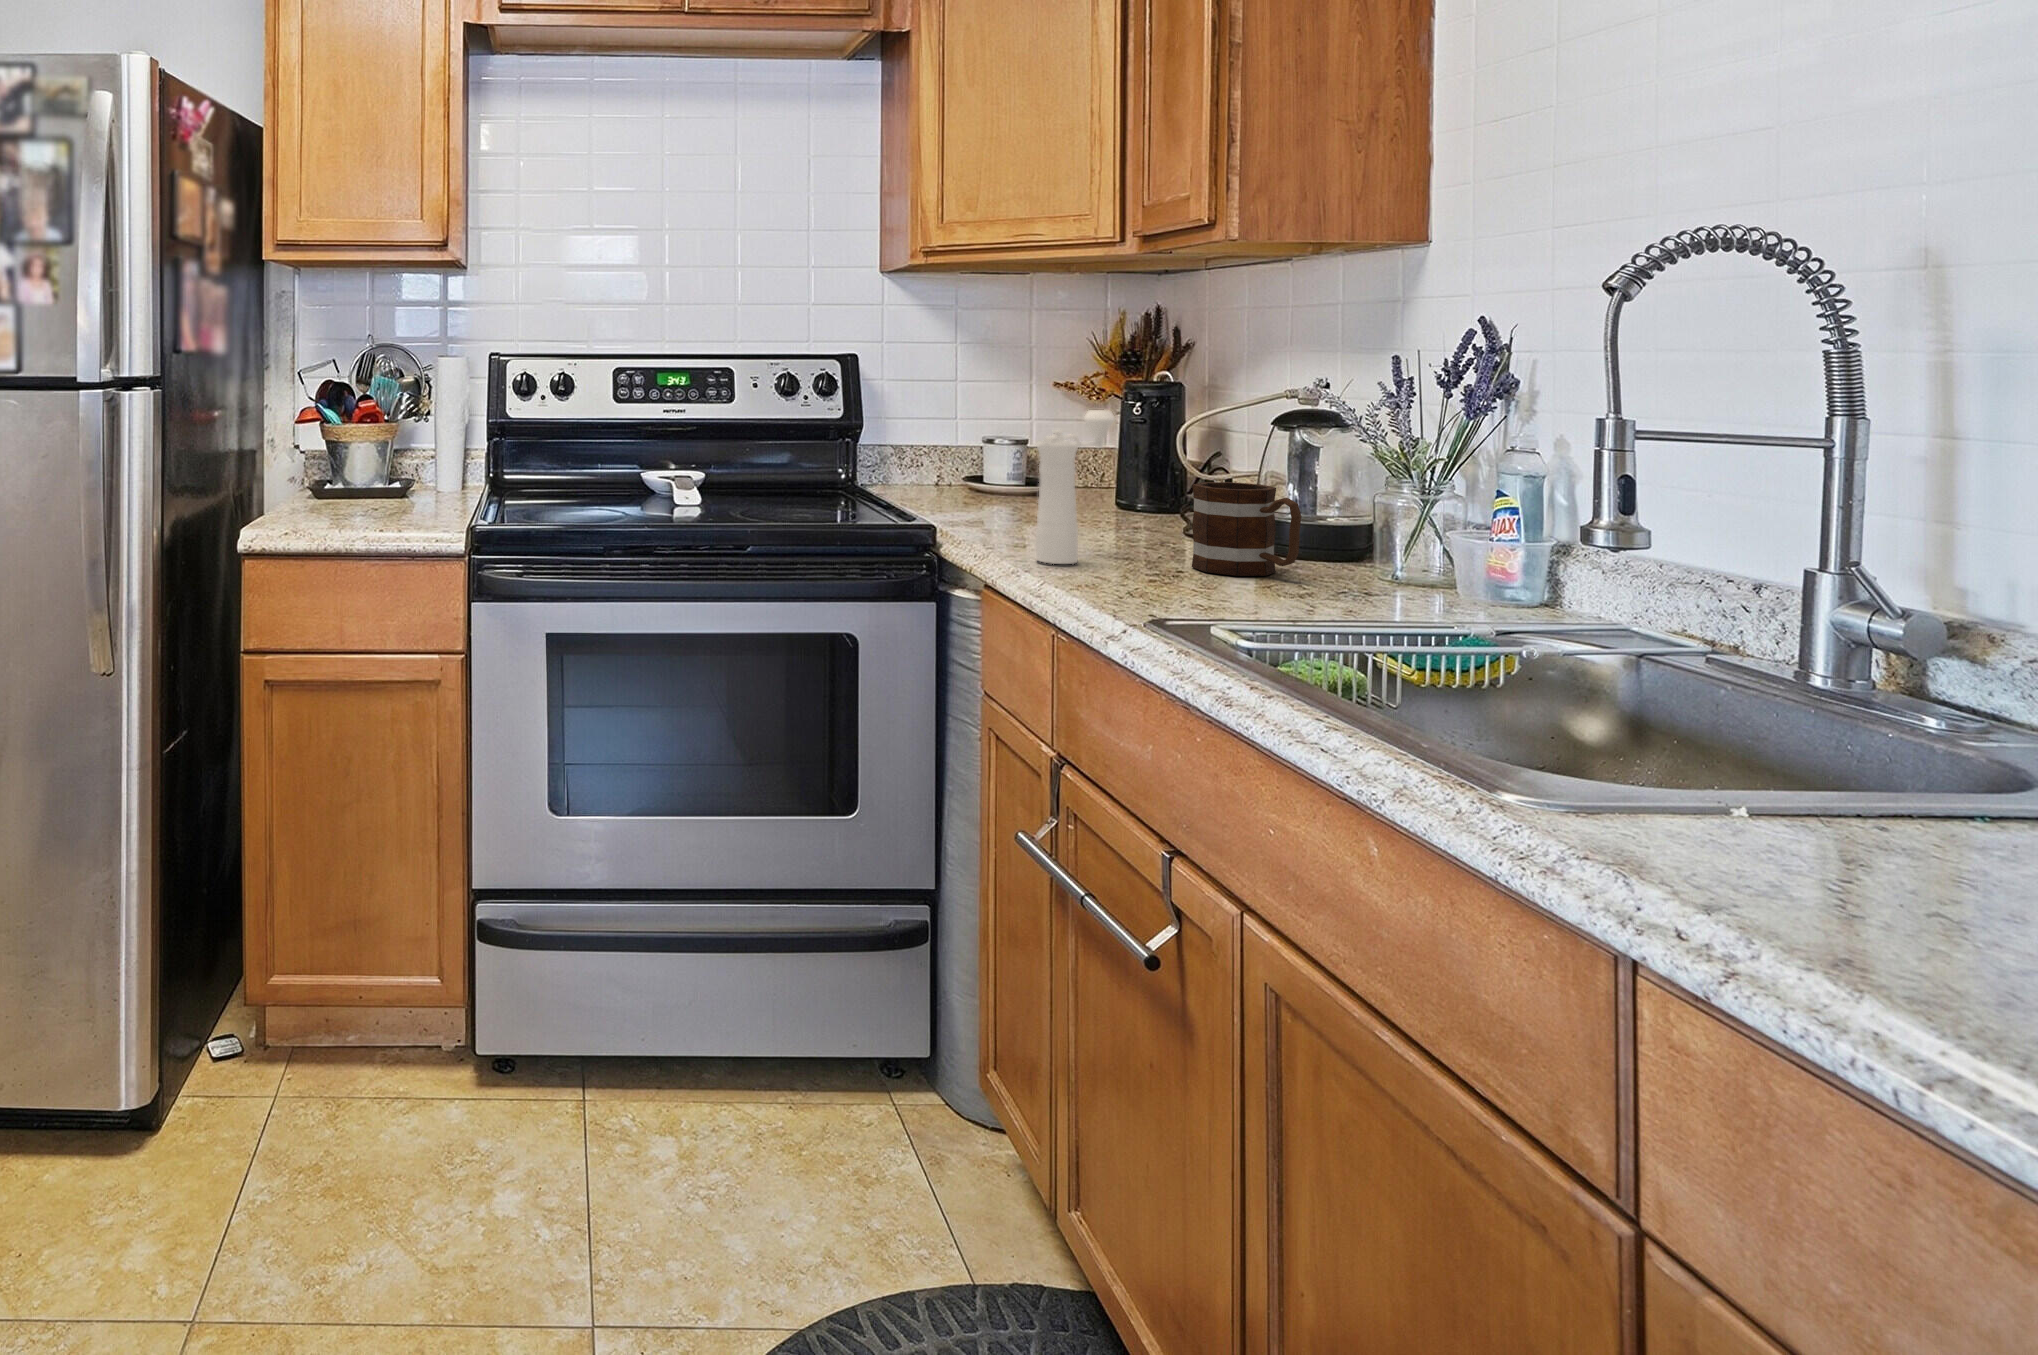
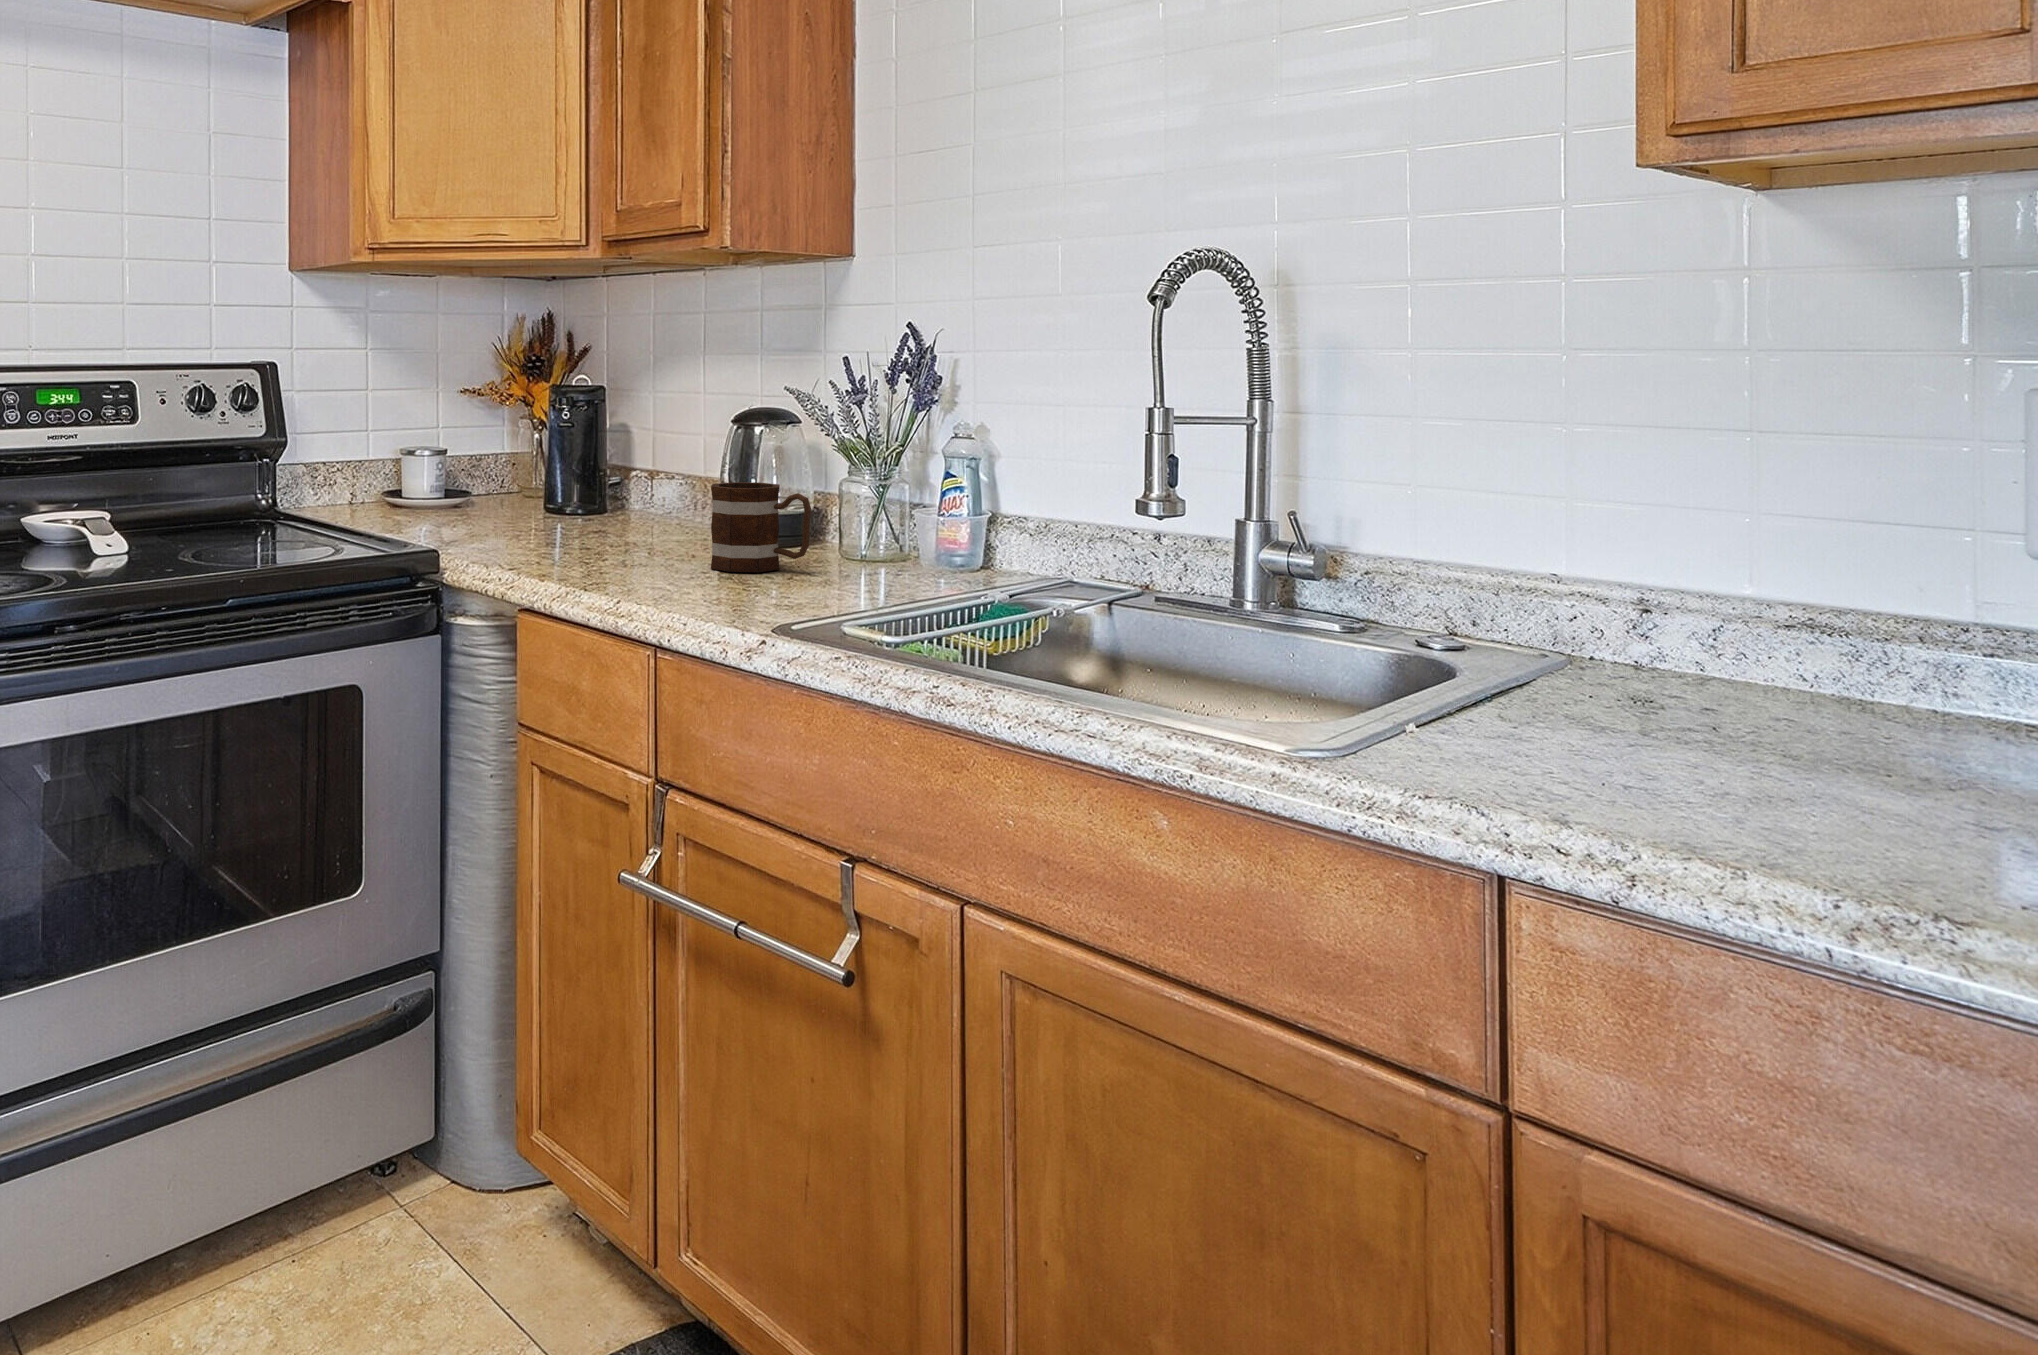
pepper mill: present [1036,410,1115,564] -> none [571,416,630,578]

